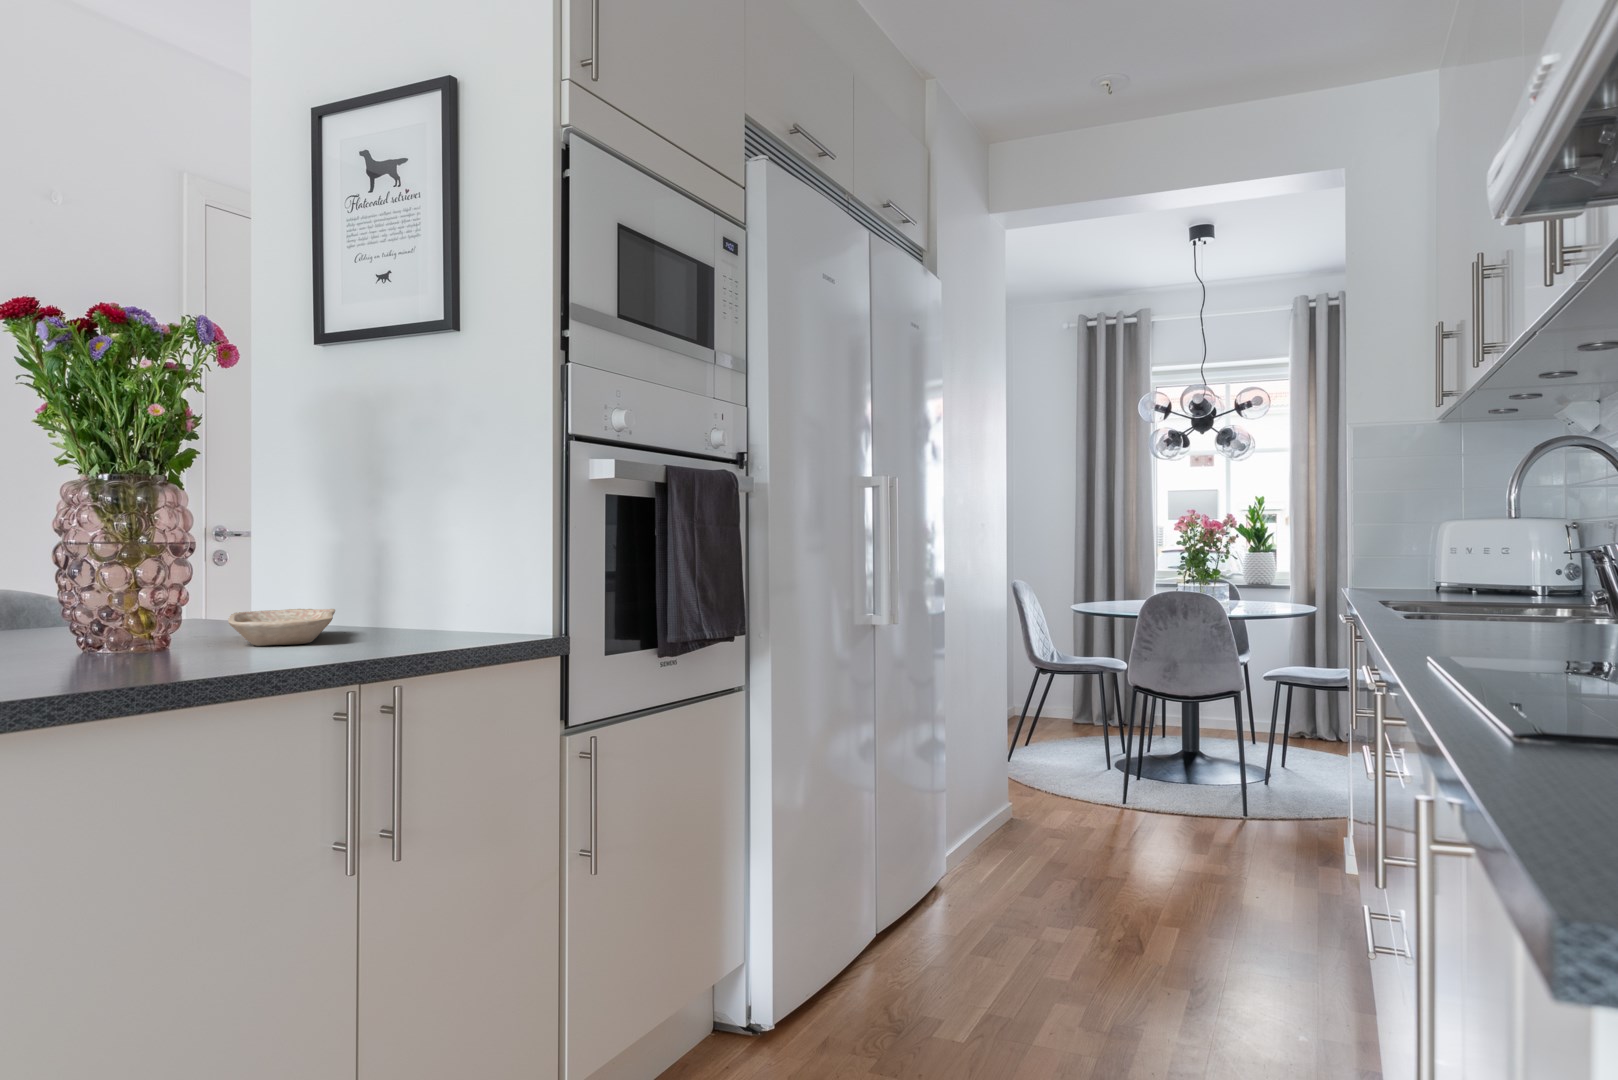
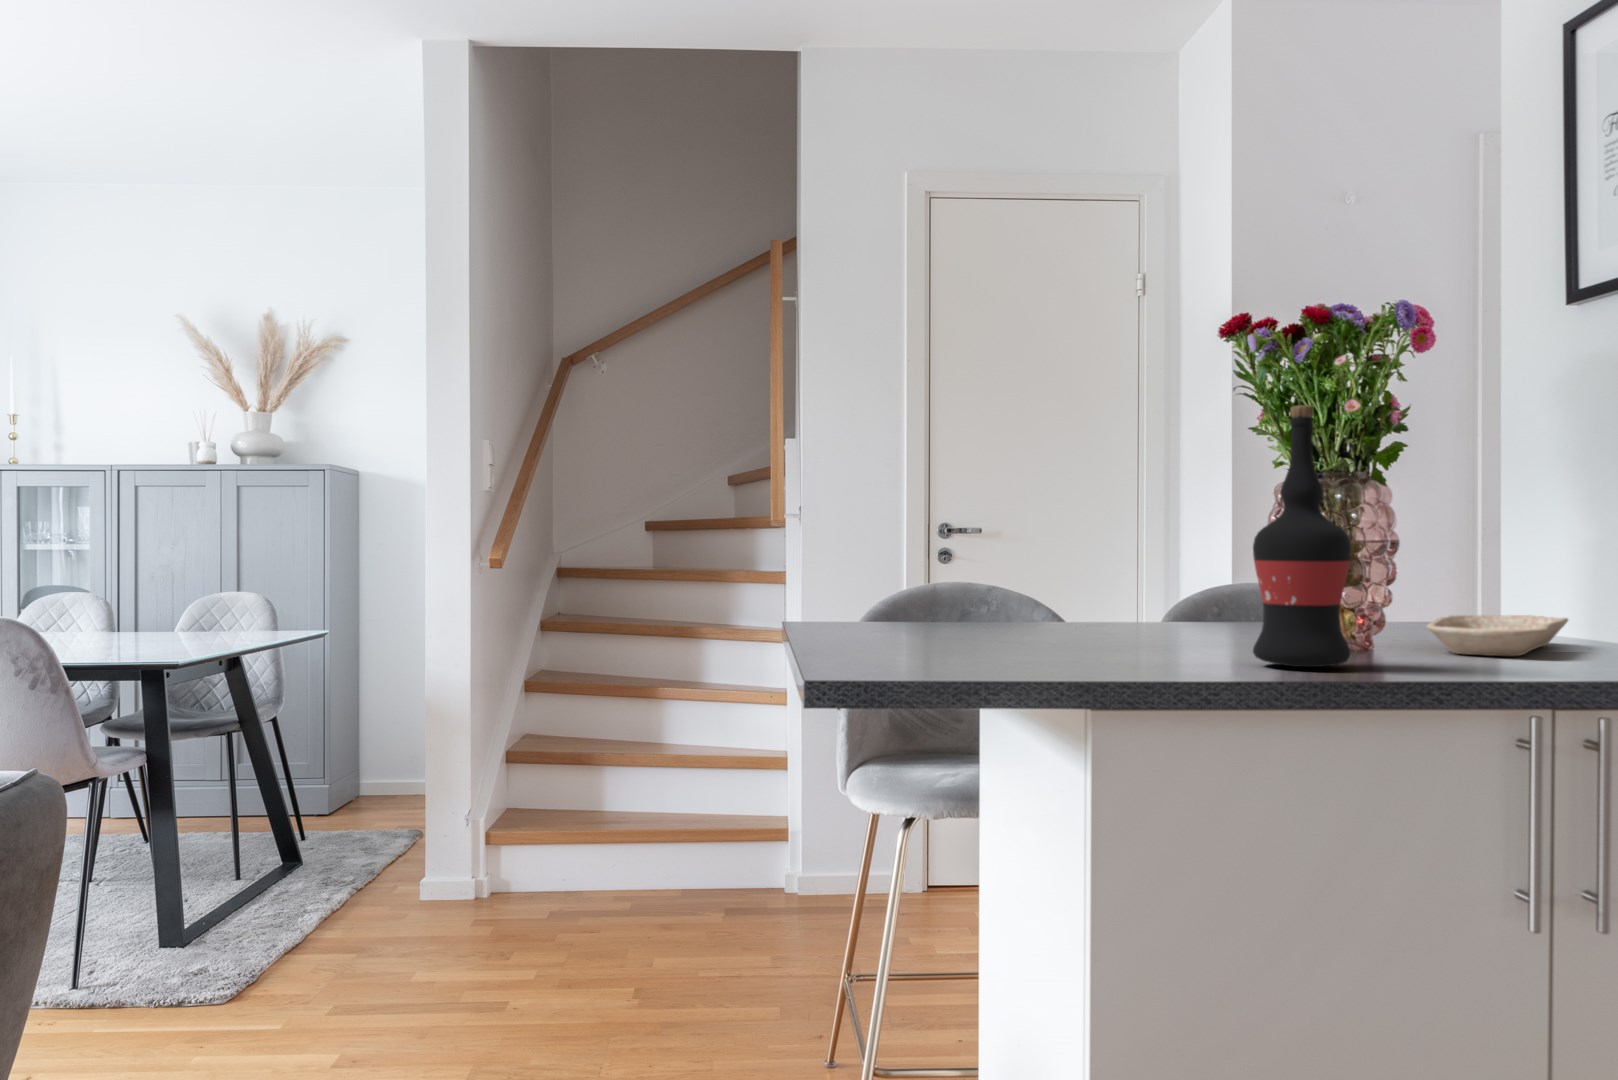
wine bottle: none [77,403,185,670] -> present [1253,405,1351,667]

